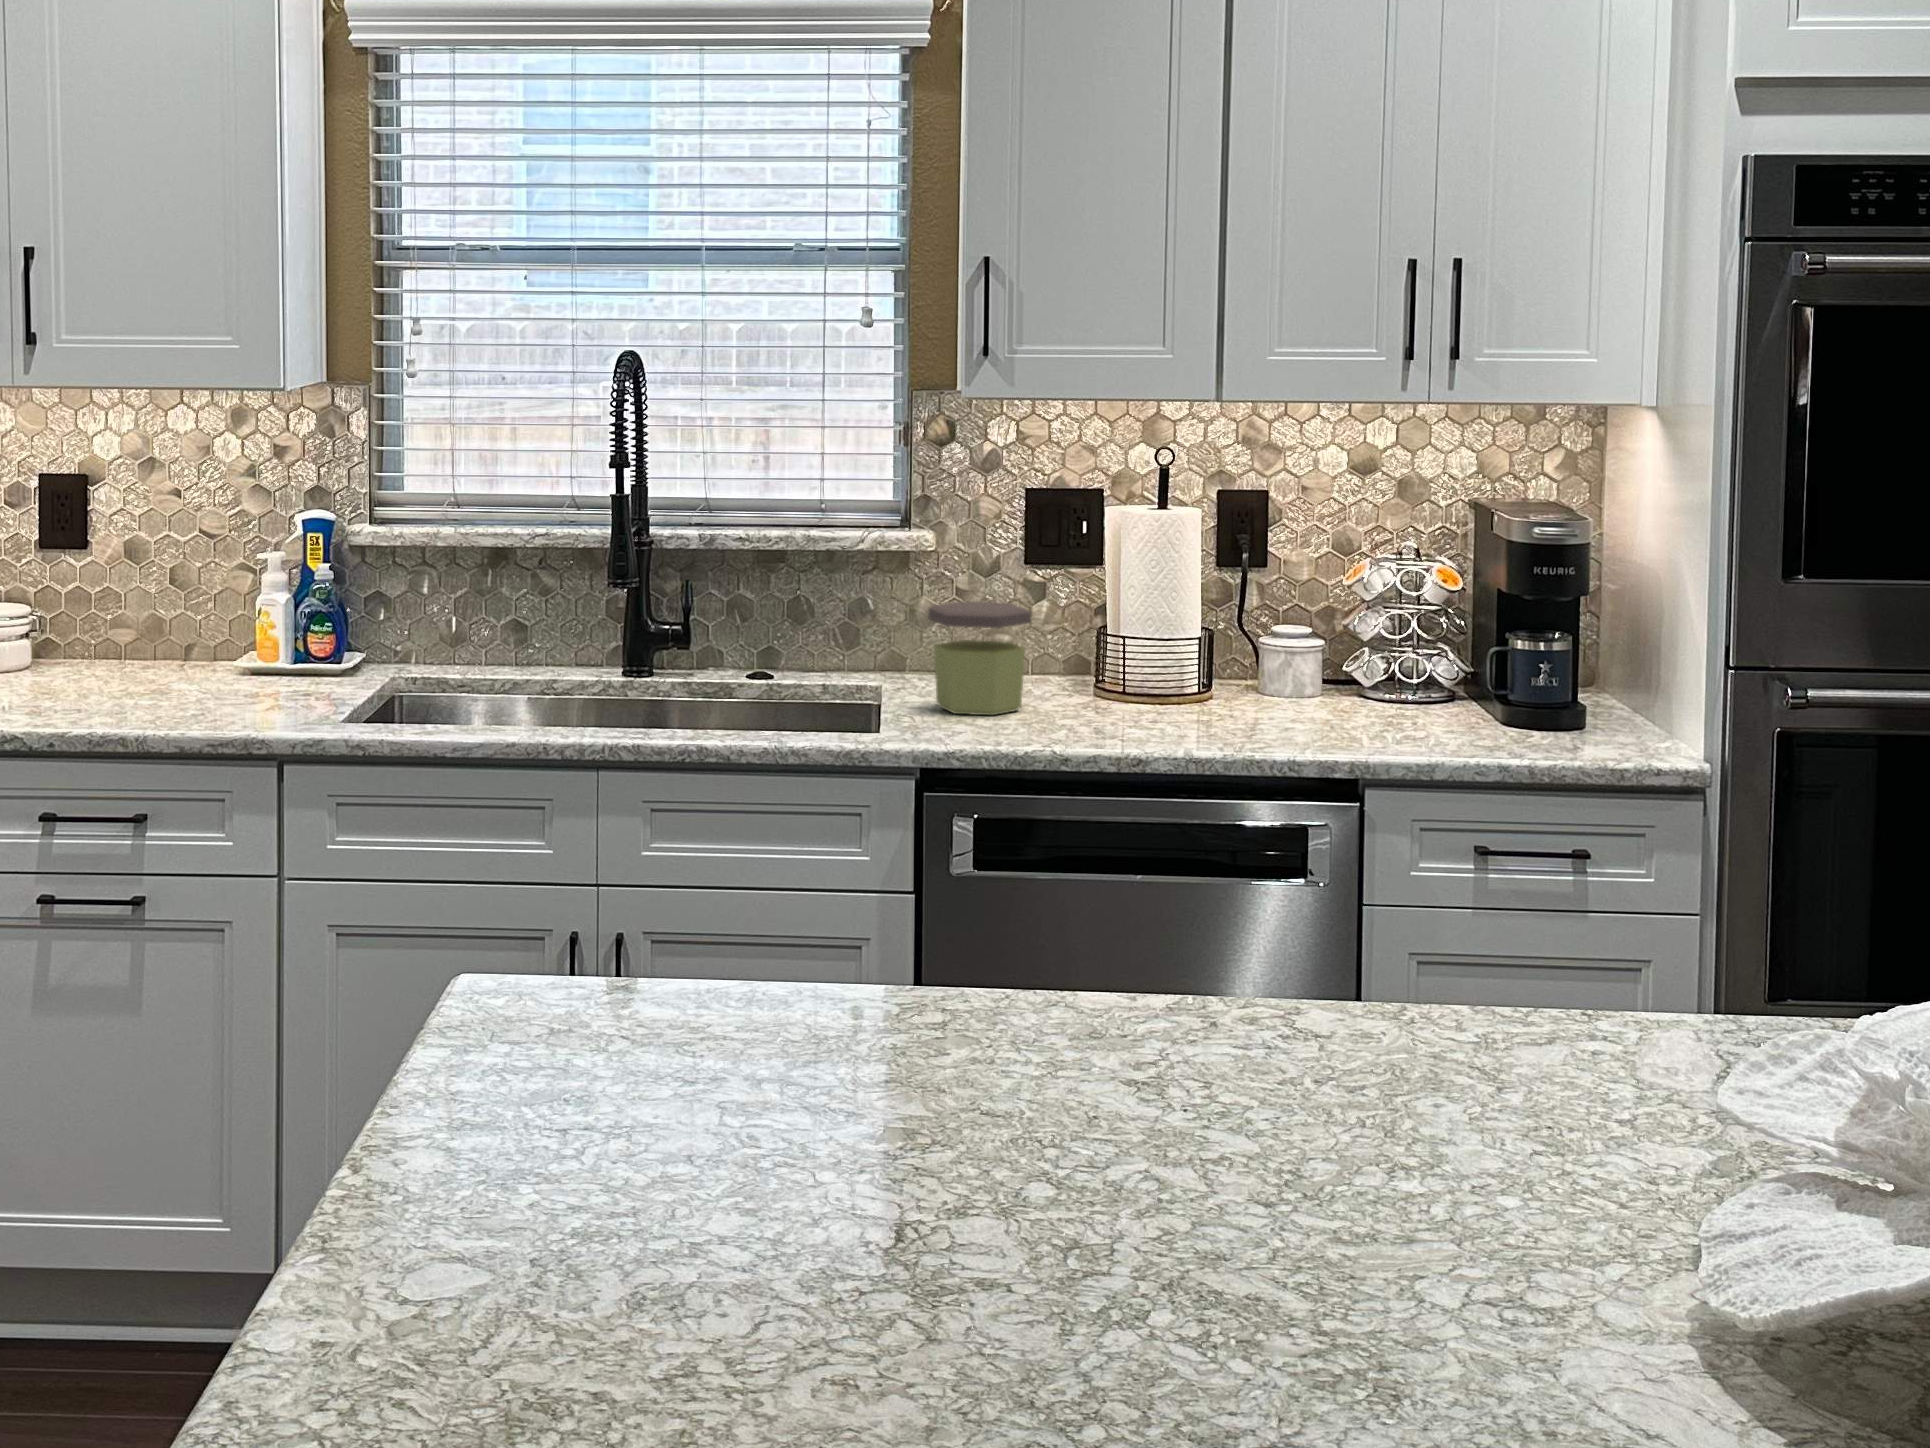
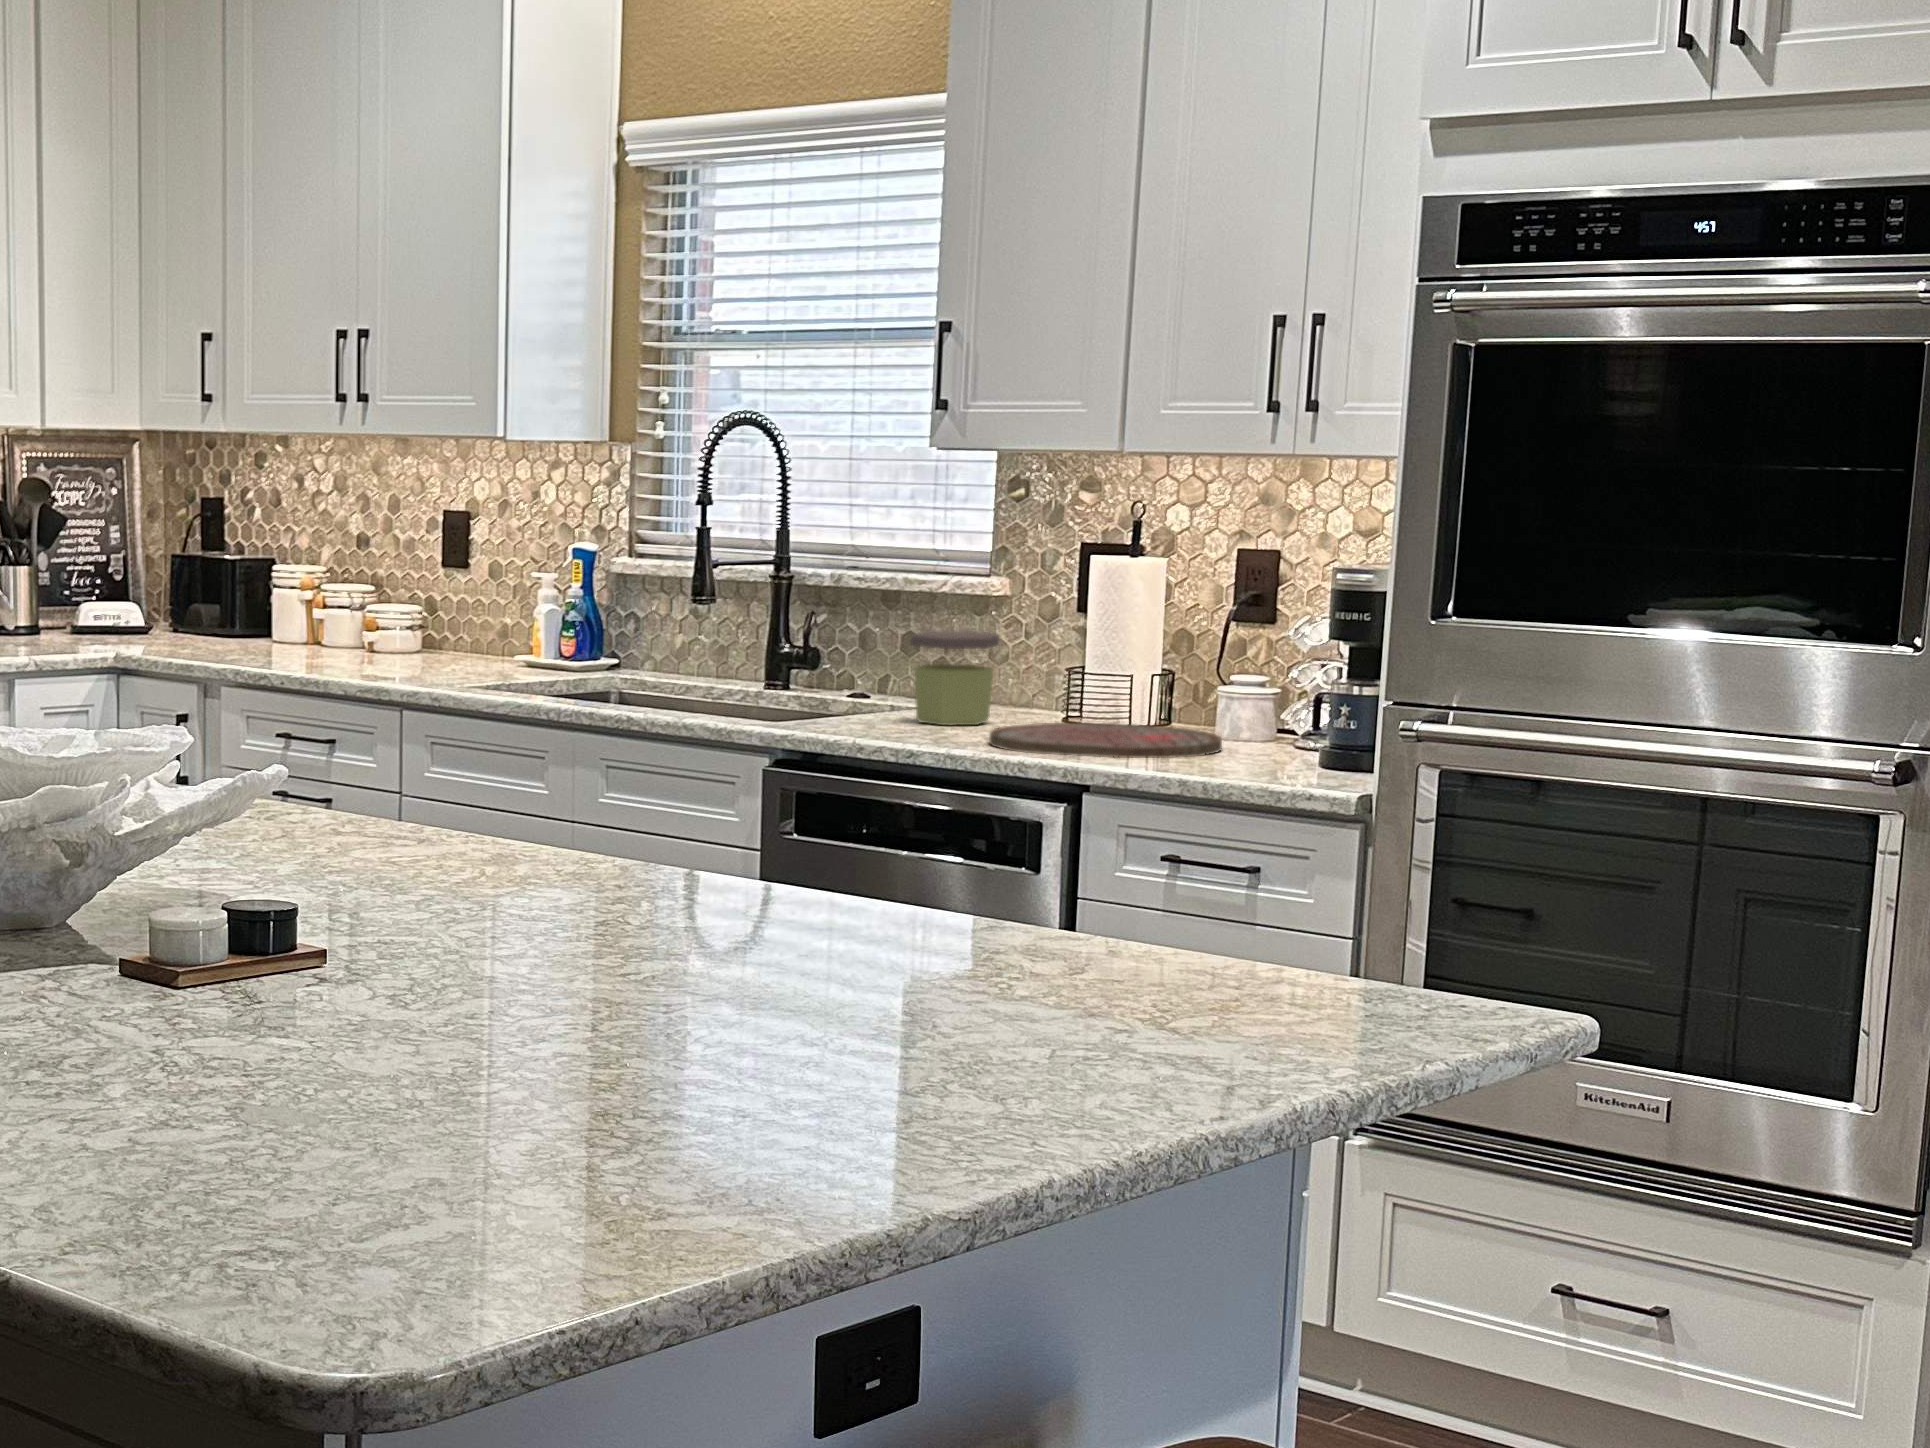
cutting board: none [1151,695,1408,749] -> present [989,723,1222,758]

